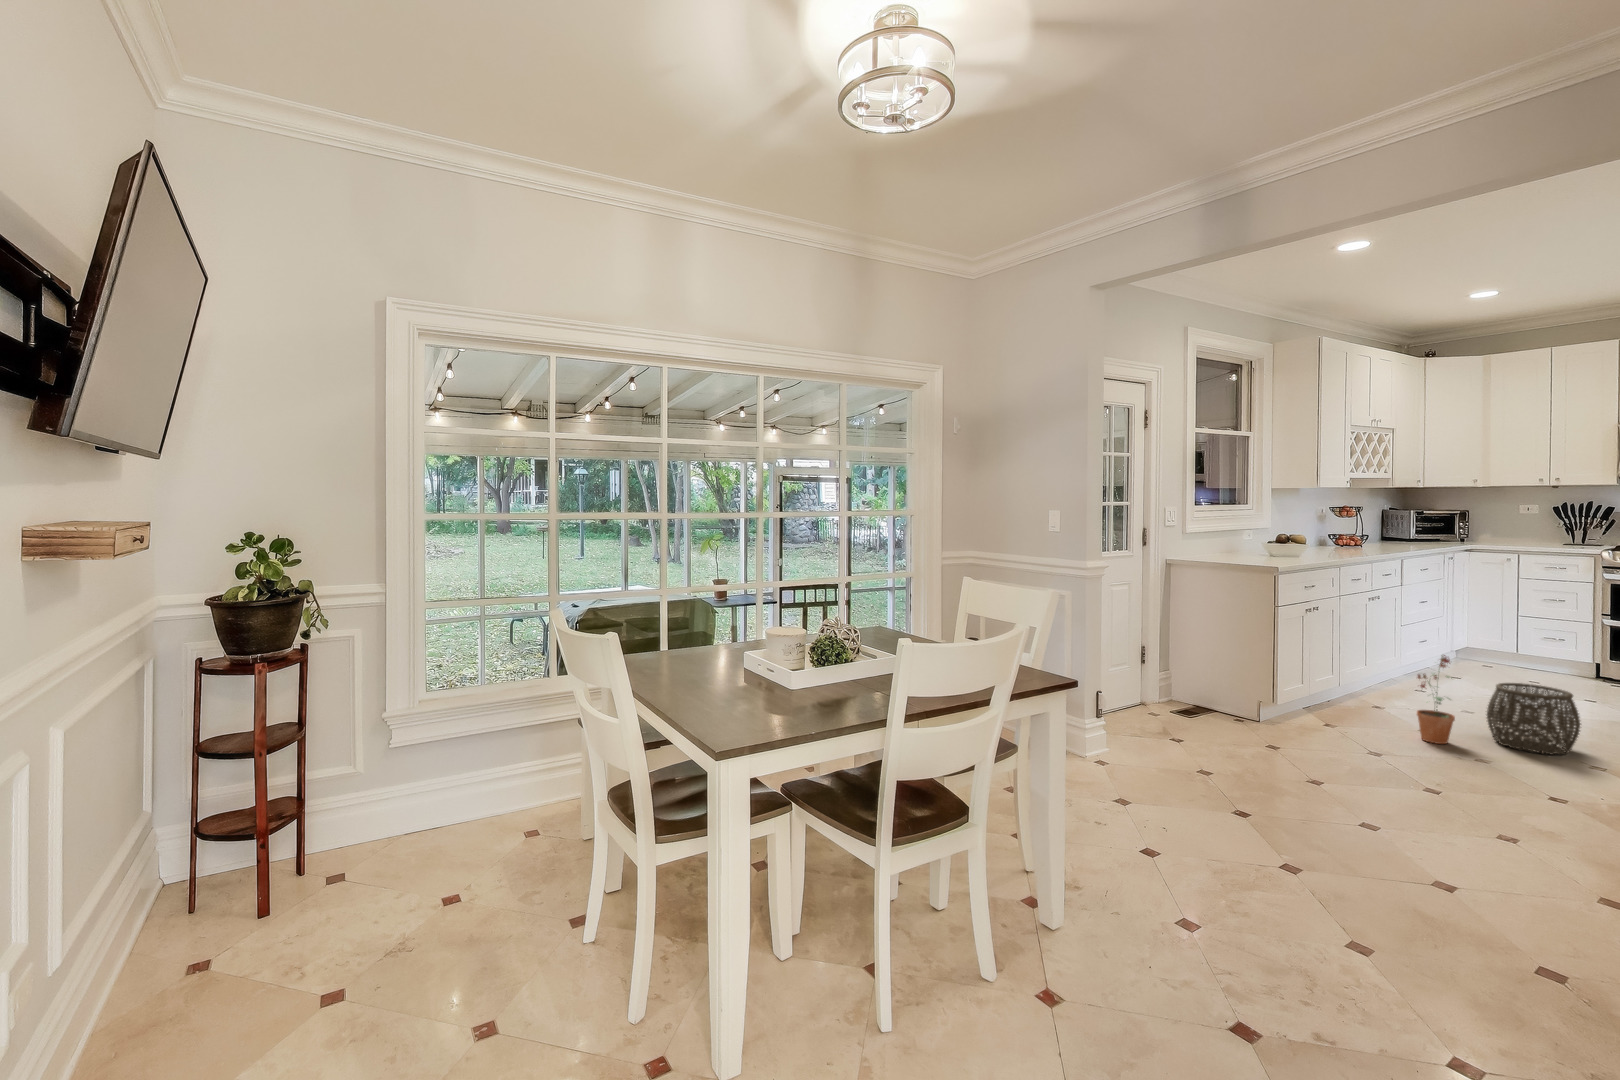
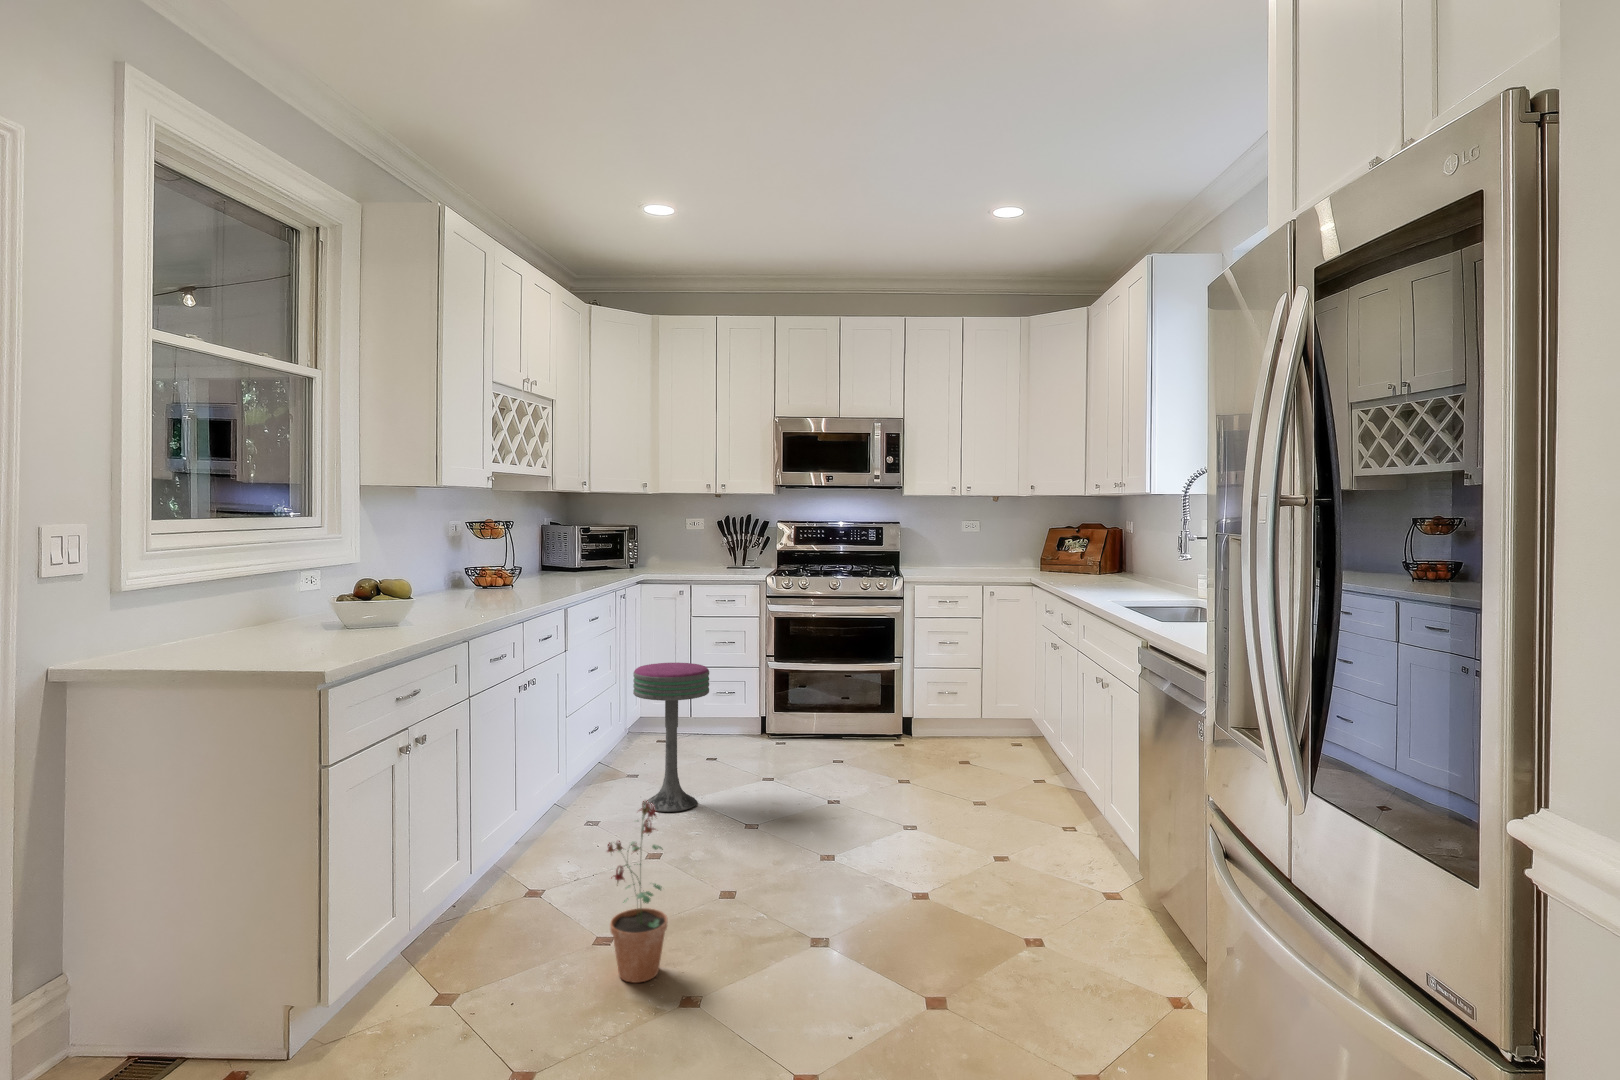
bar stool: none [1451,602,1519,699] -> present [633,663,709,812]
woven basket: present [1487,683,1581,755] -> none [703,814,816,945]

